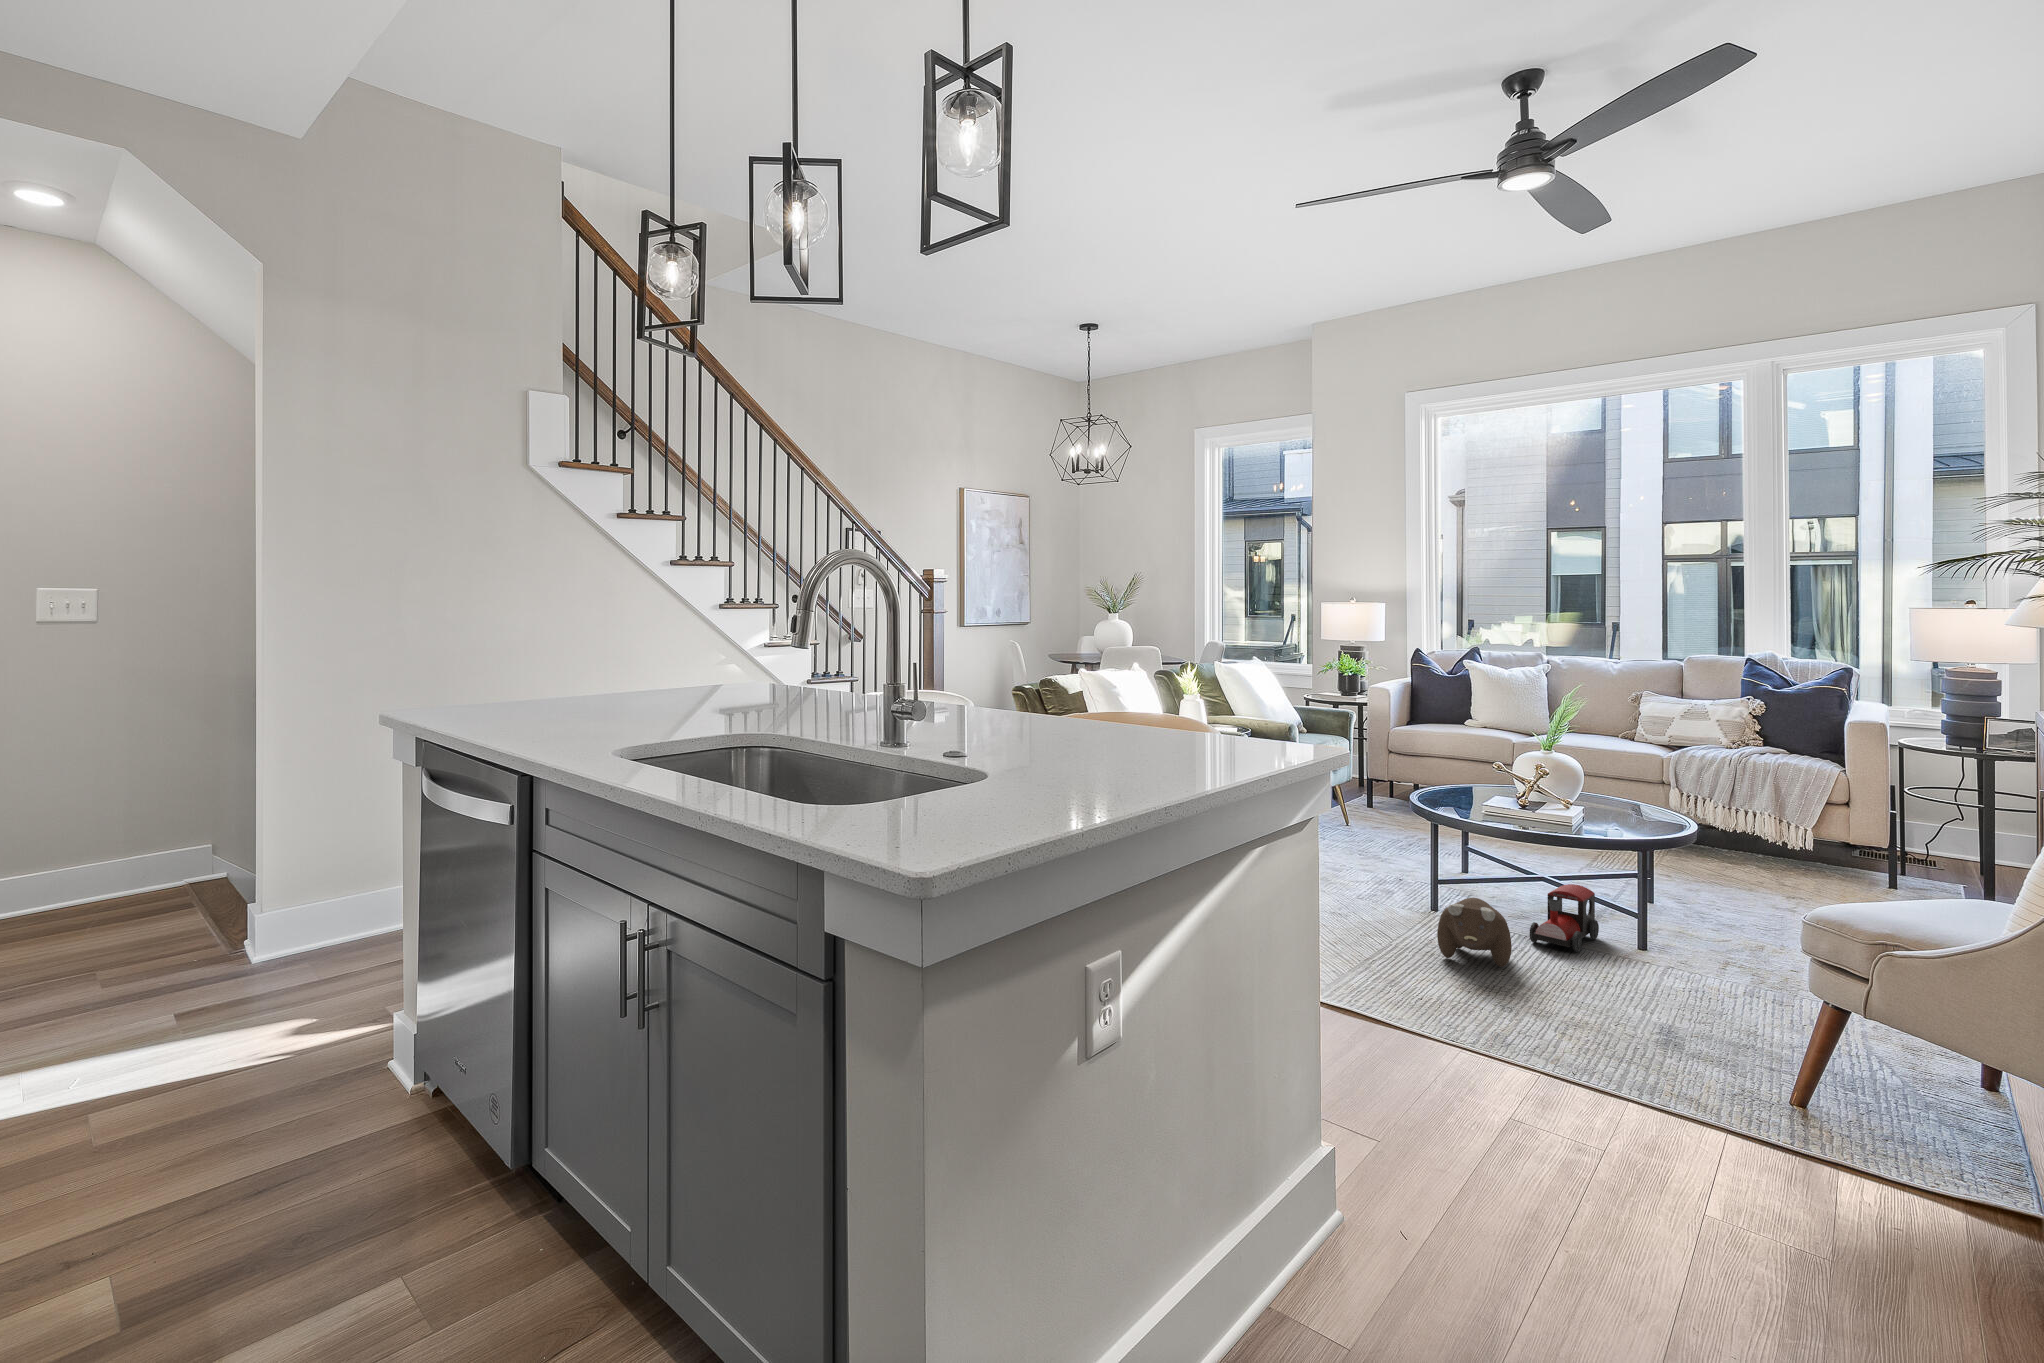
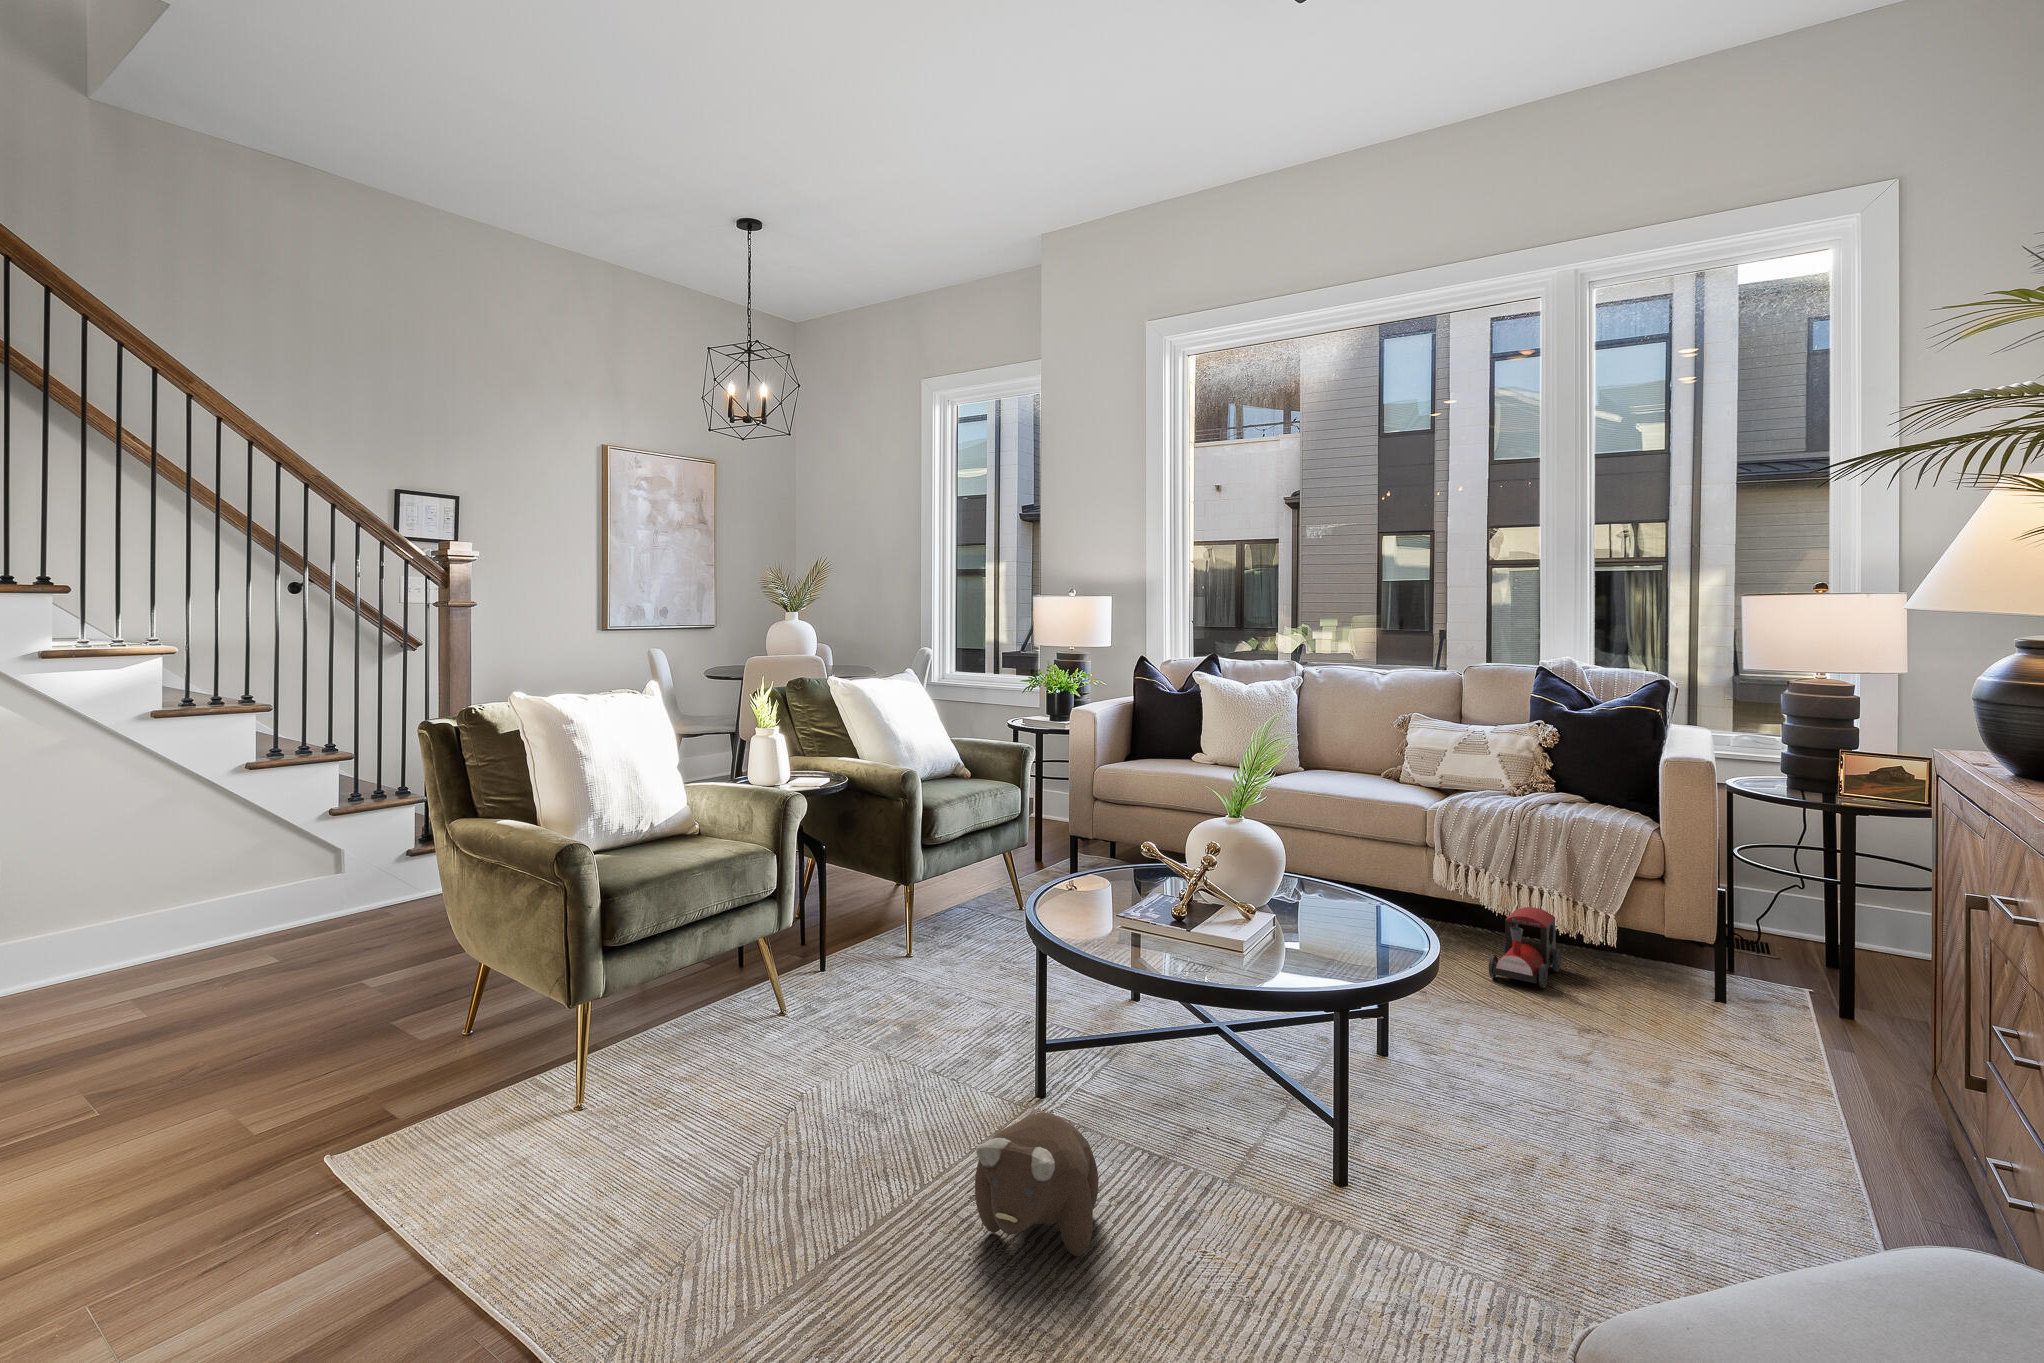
toy train: present [1530,884,1599,952] -> present [1489,907,1561,988]

